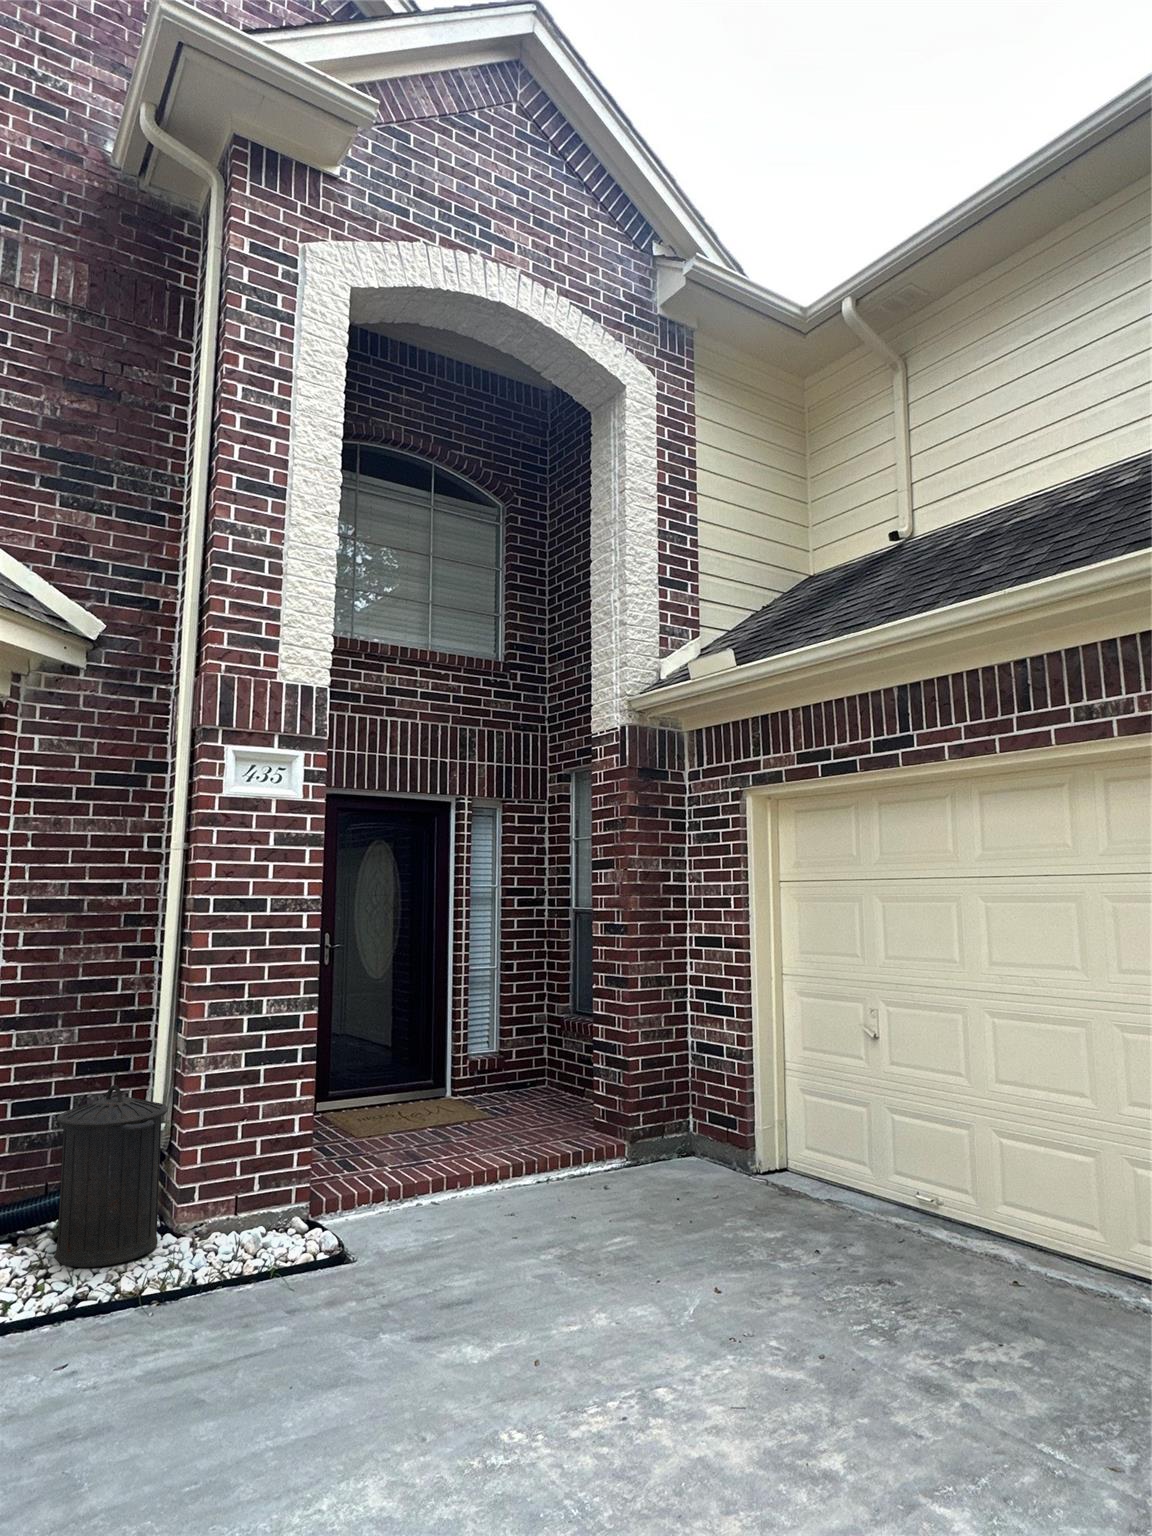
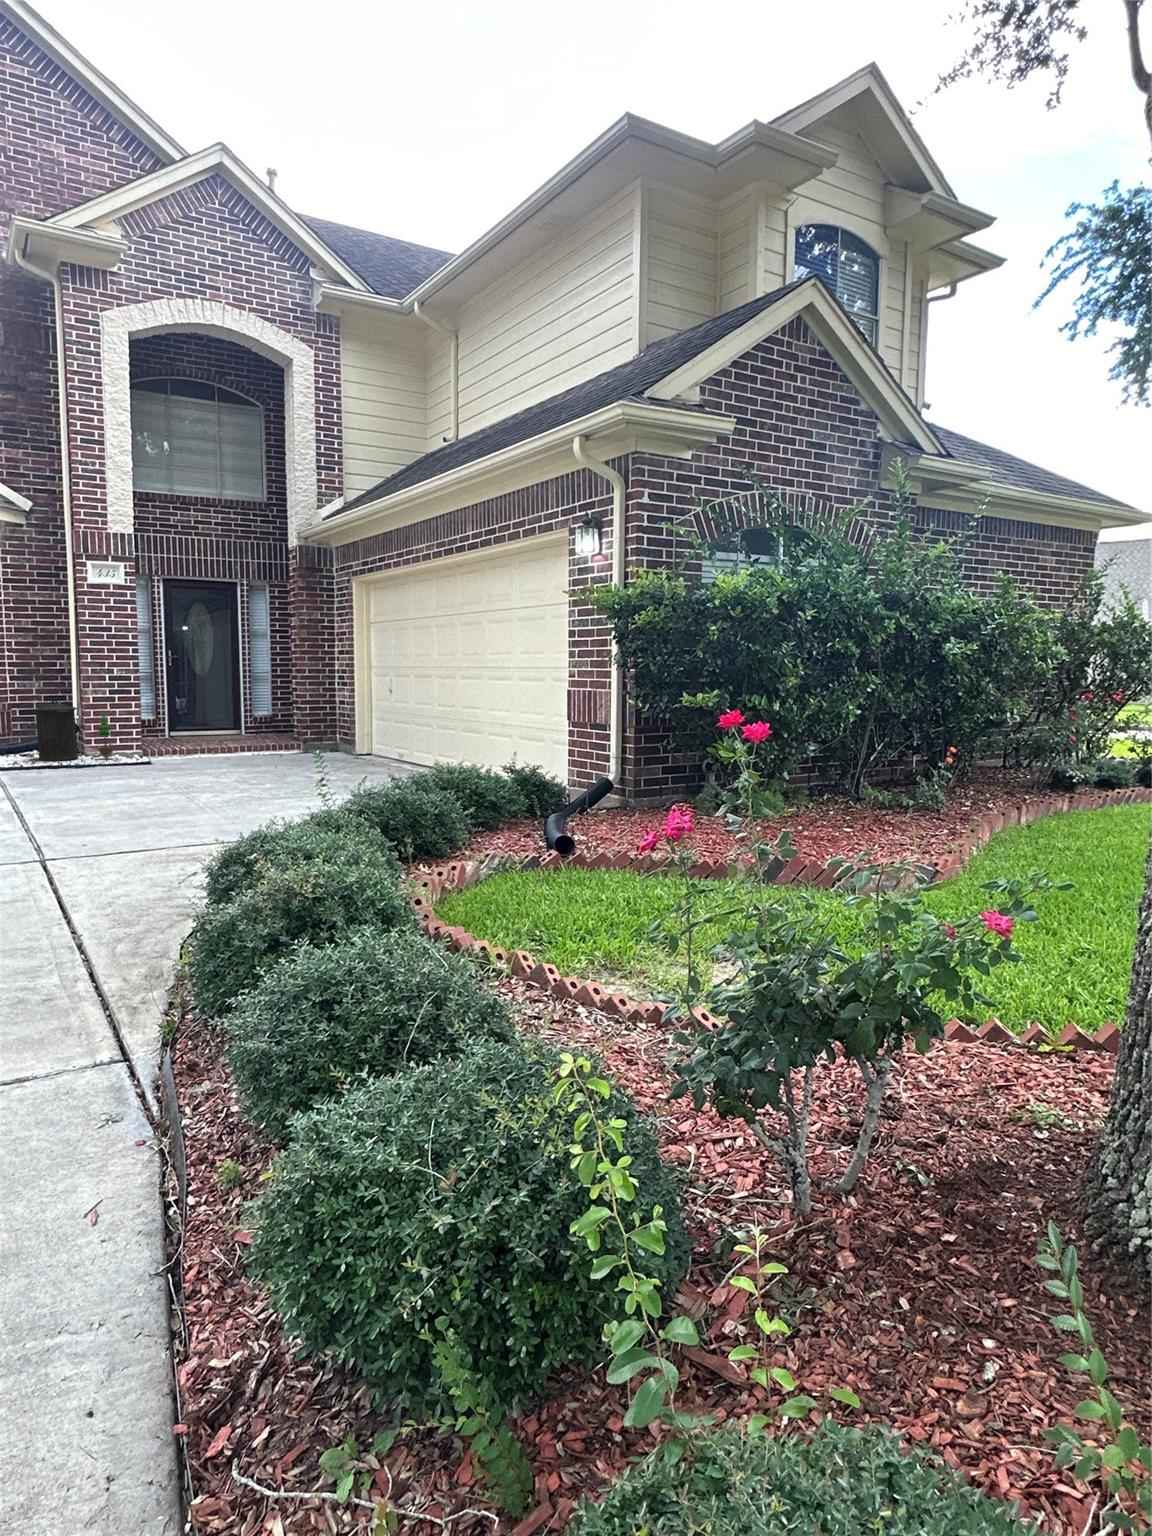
potted tree: none [211,1115,257,1246] -> present [98,712,113,758]

